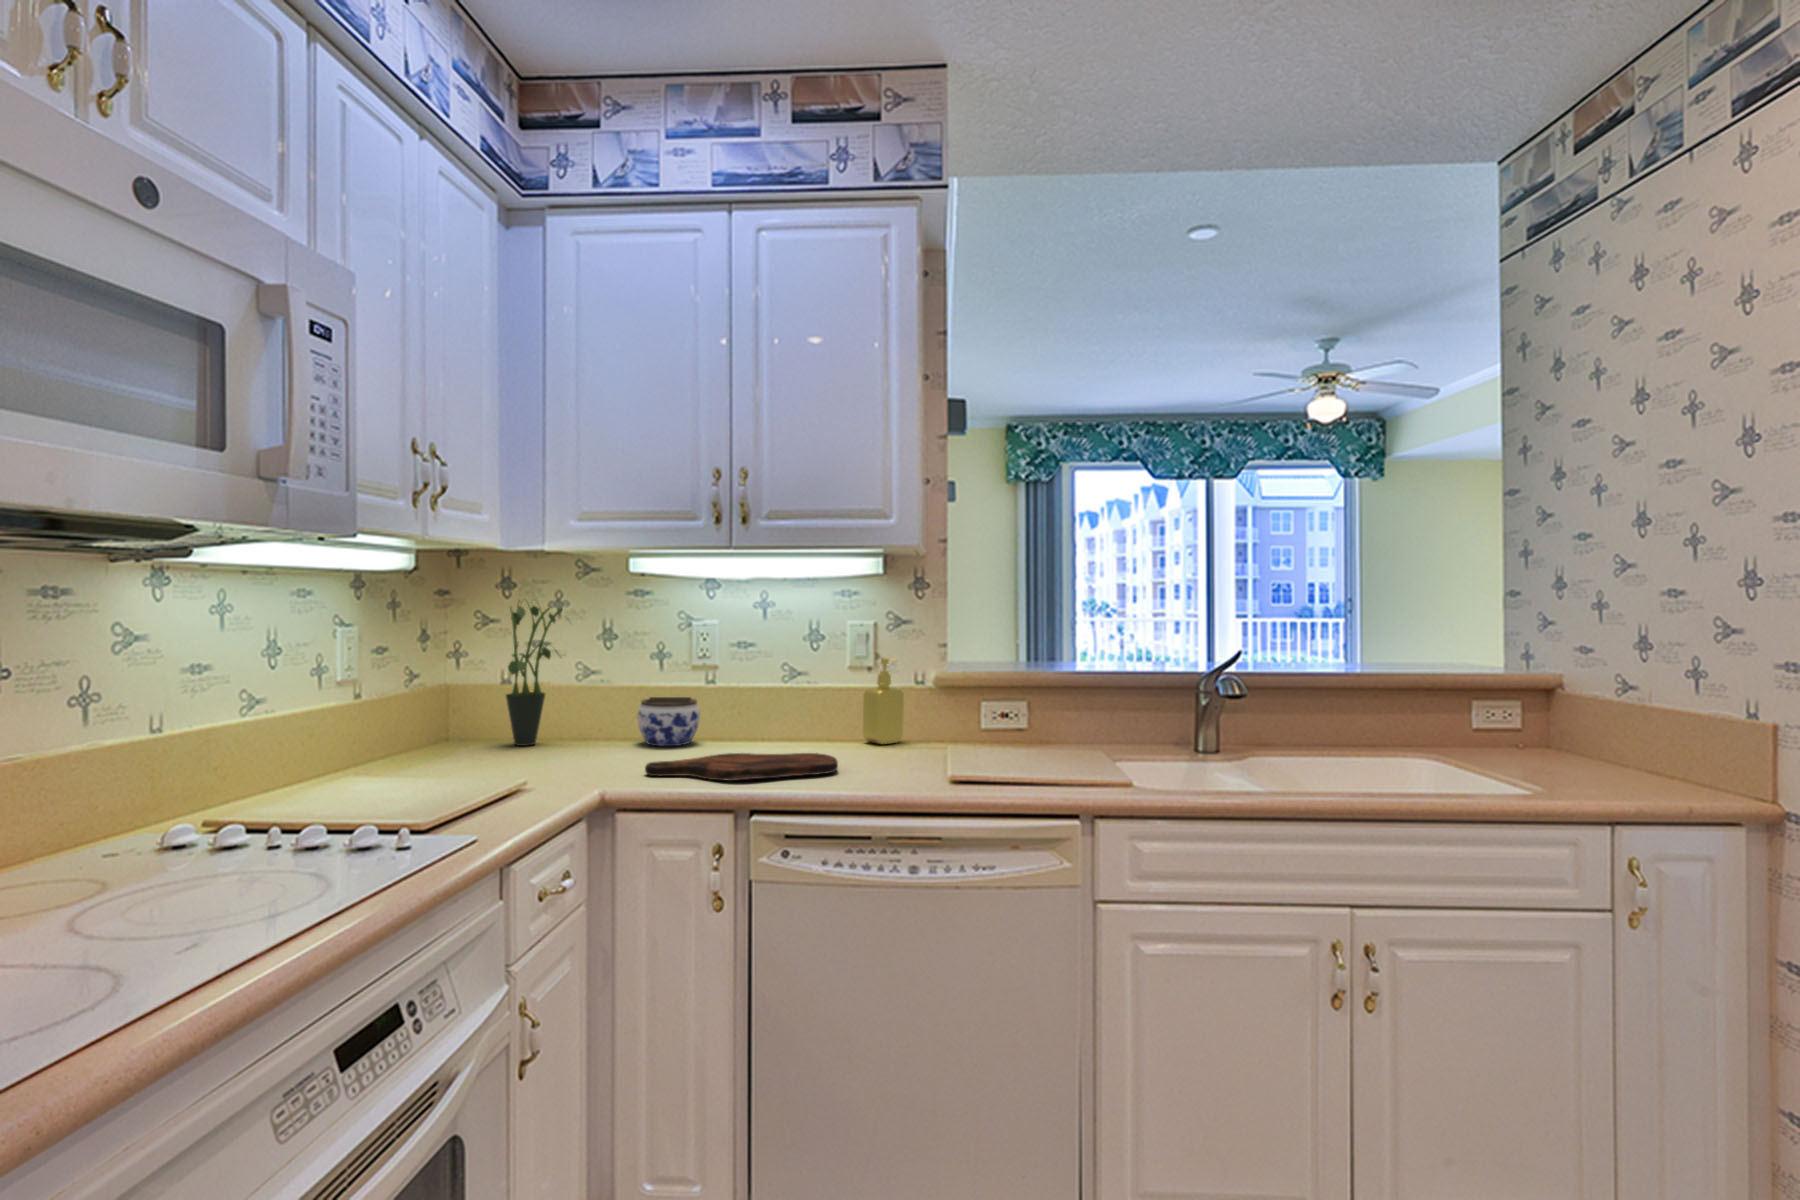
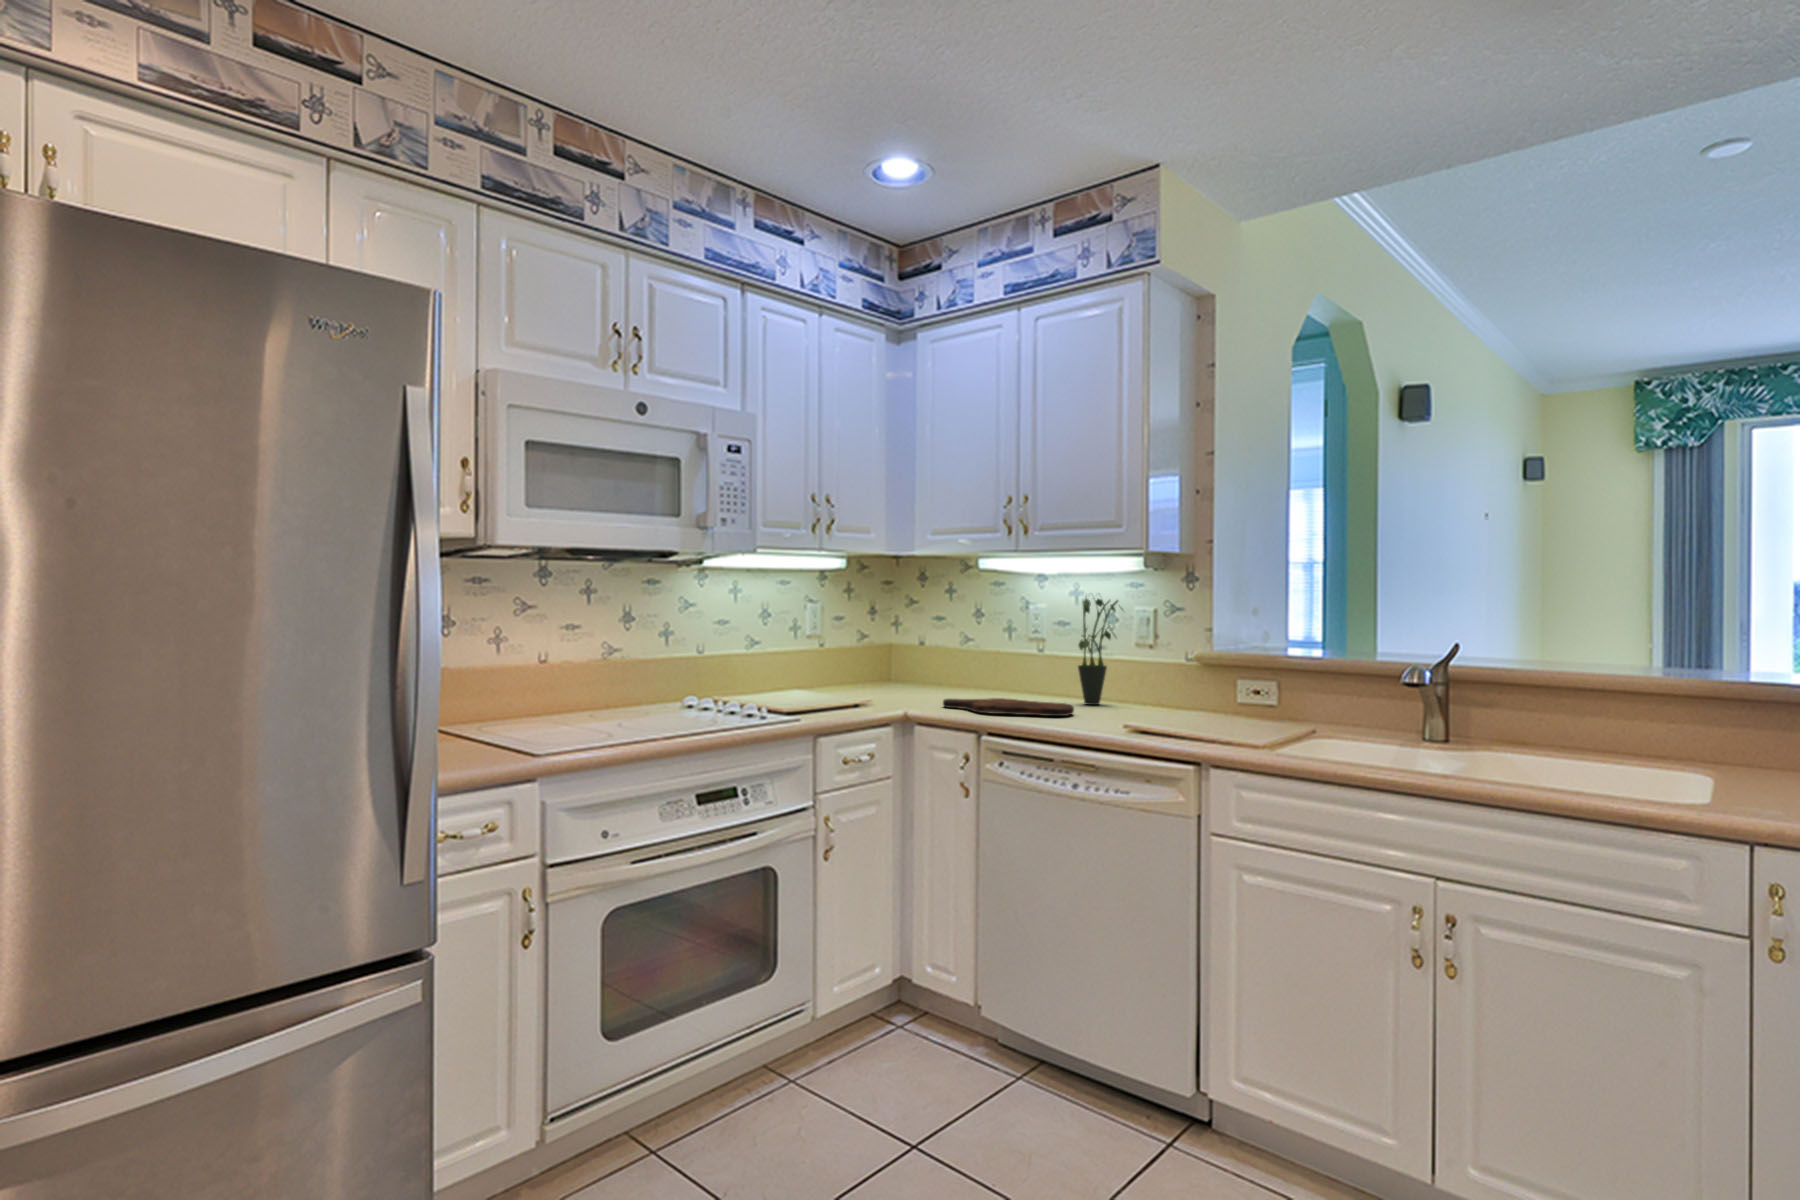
potted plant: present [506,598,563,746] -> present [1078,593,1123,705]
soap dispenser: present [863,658,904,744] -> none [1143,636,1179,708]
jar: present [638,697,700,746] -> none [979,661,1023,697]

